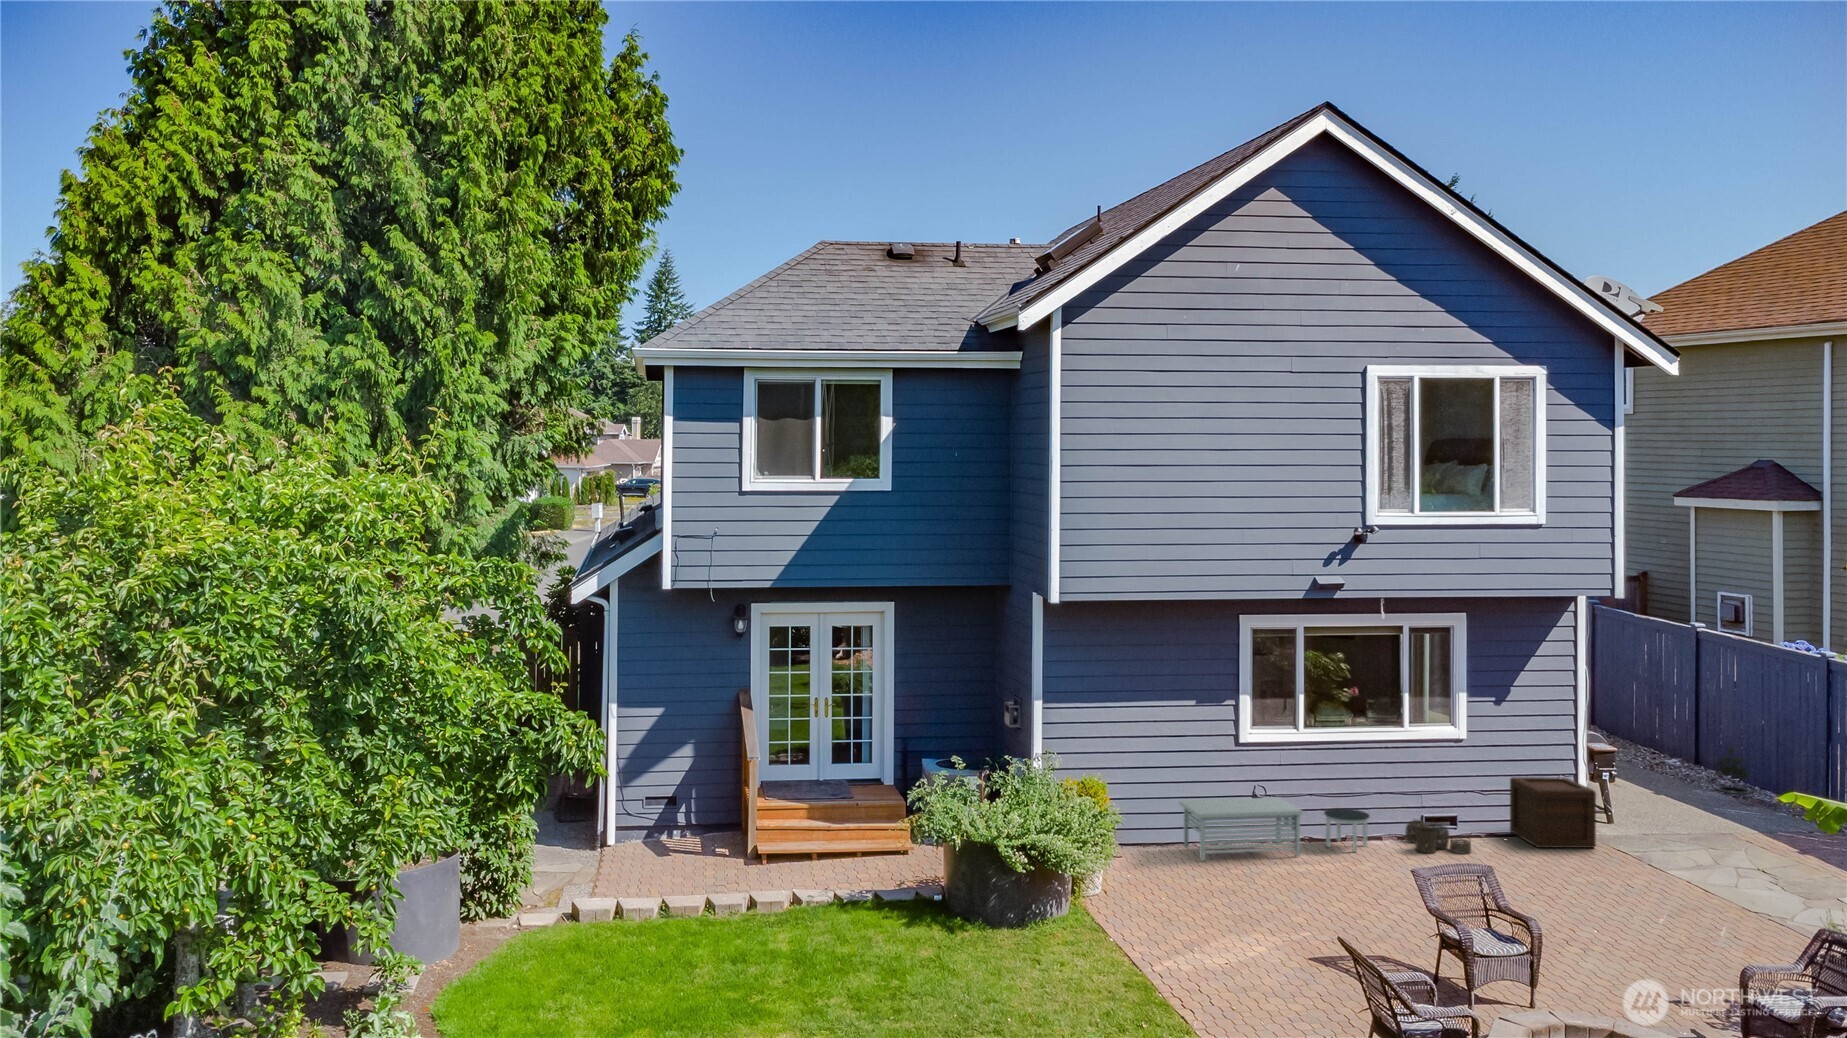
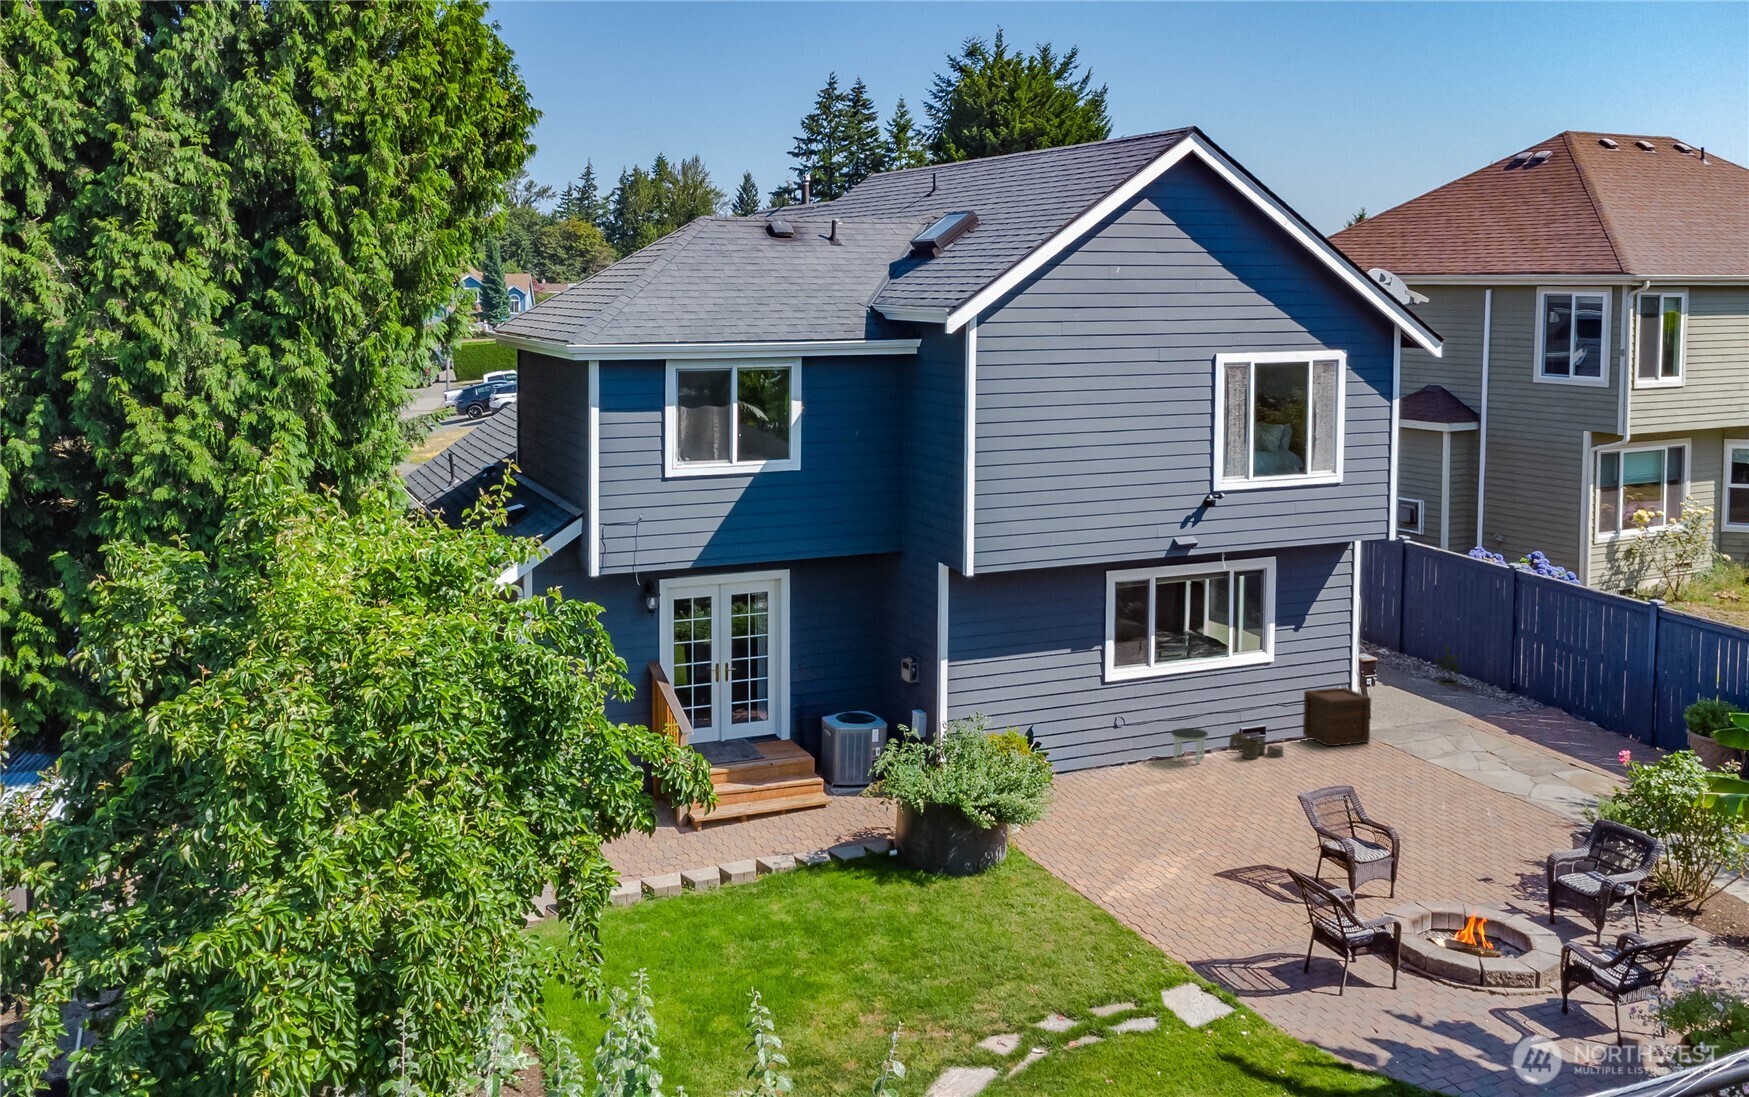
storage bench: present [1179,797,1303,861] -> none [1060,724,1163,784]

